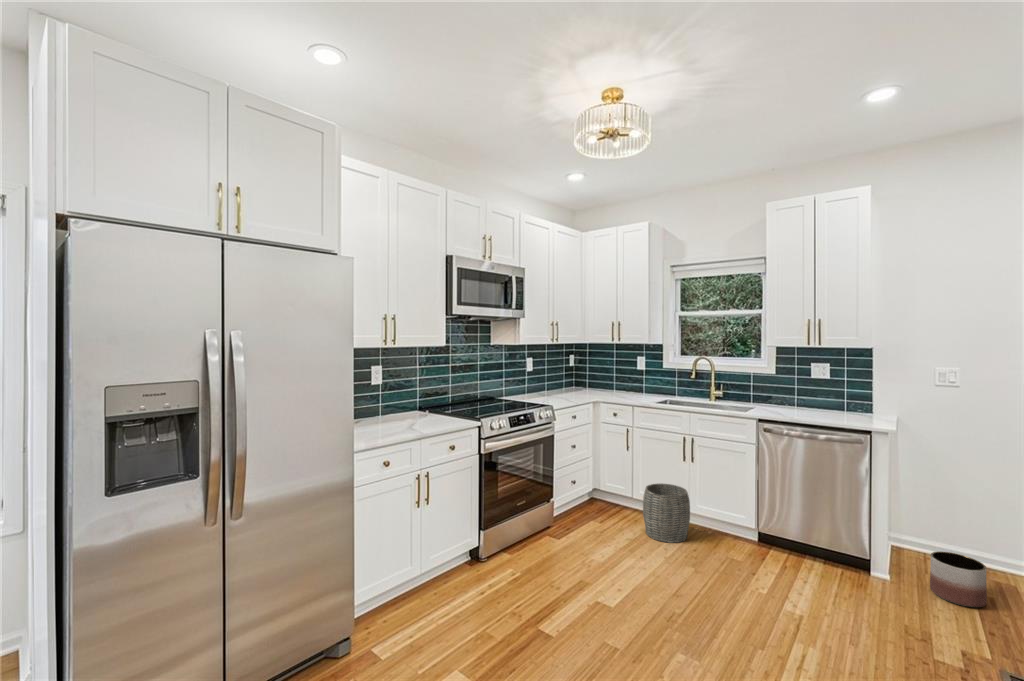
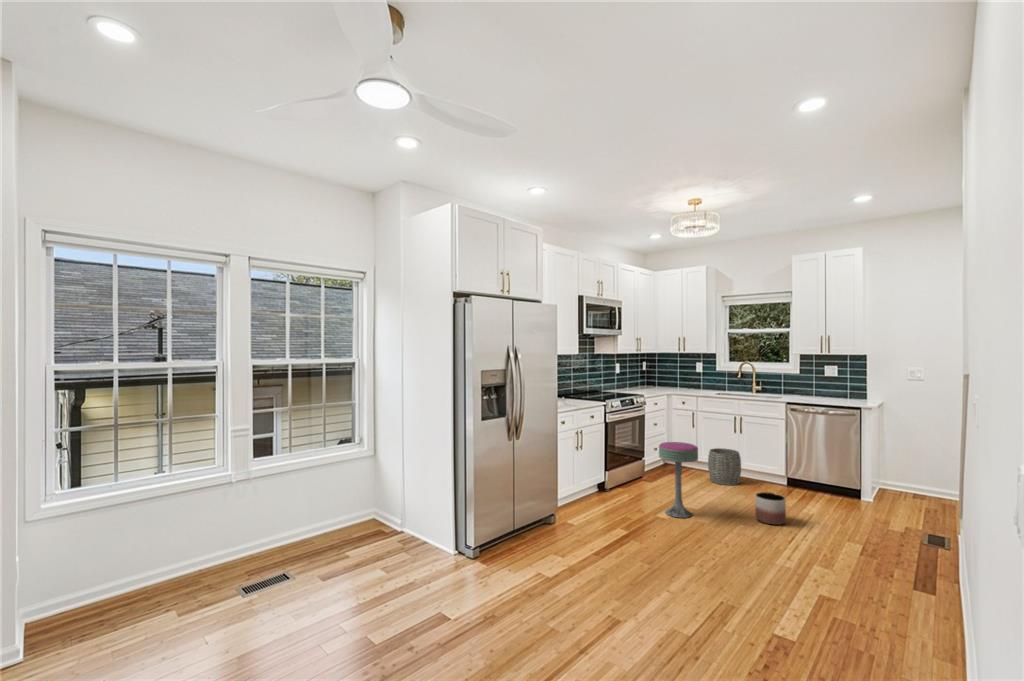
bar stool: none [545,492,609,630] -> present [659,442,698,518]
planter: present [930,552,987,607] -> present [755,492,786,525]

